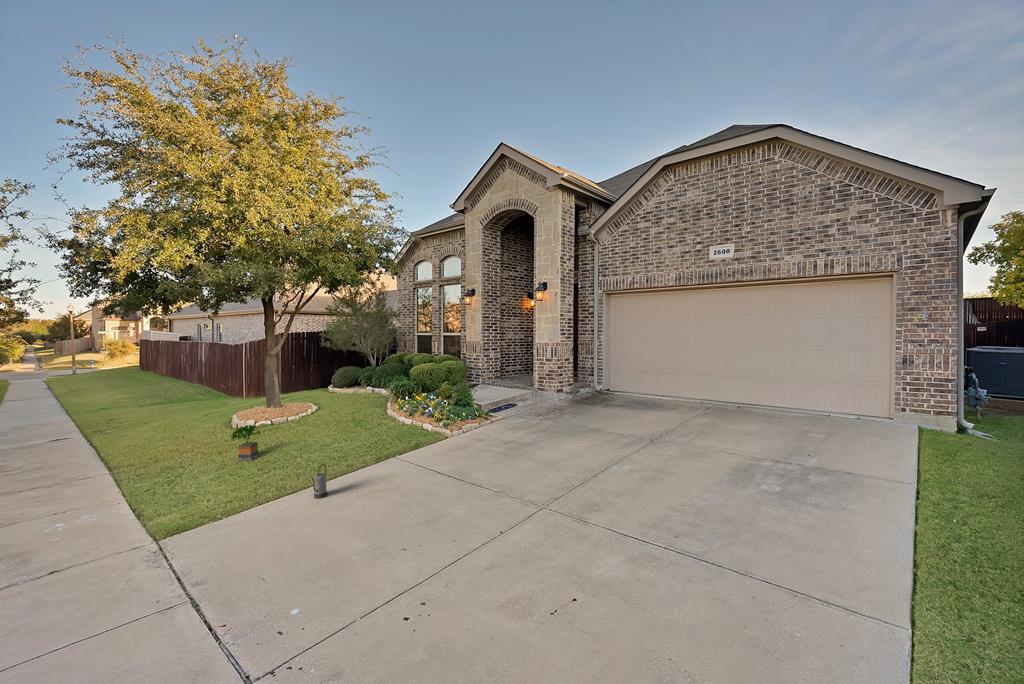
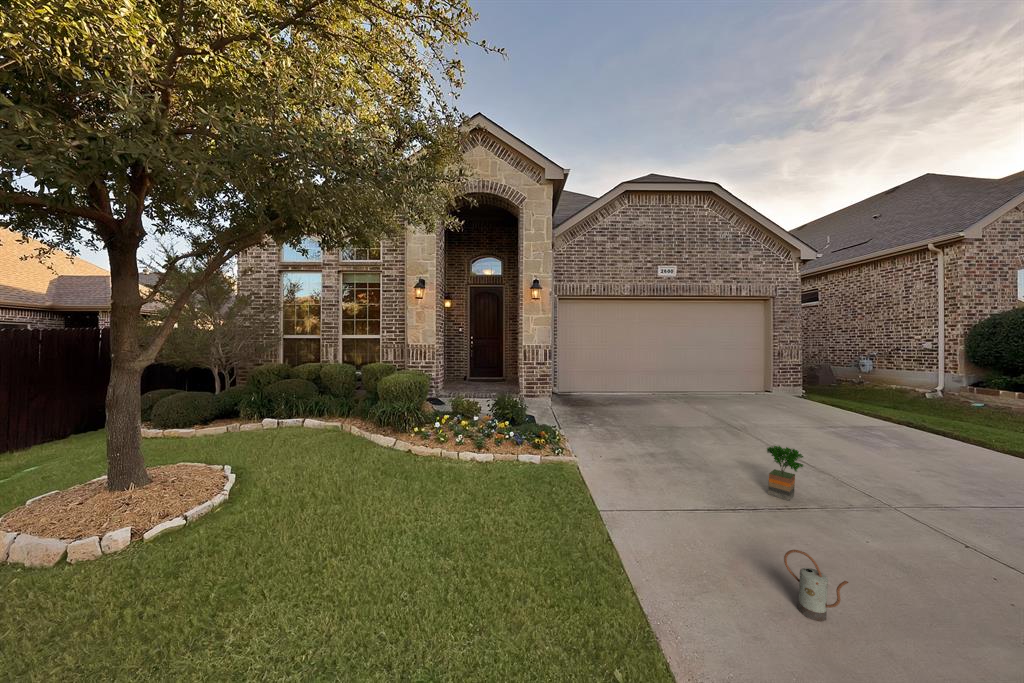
potted tree: present [231,425,260,461] -> present [767,446,803,501]

